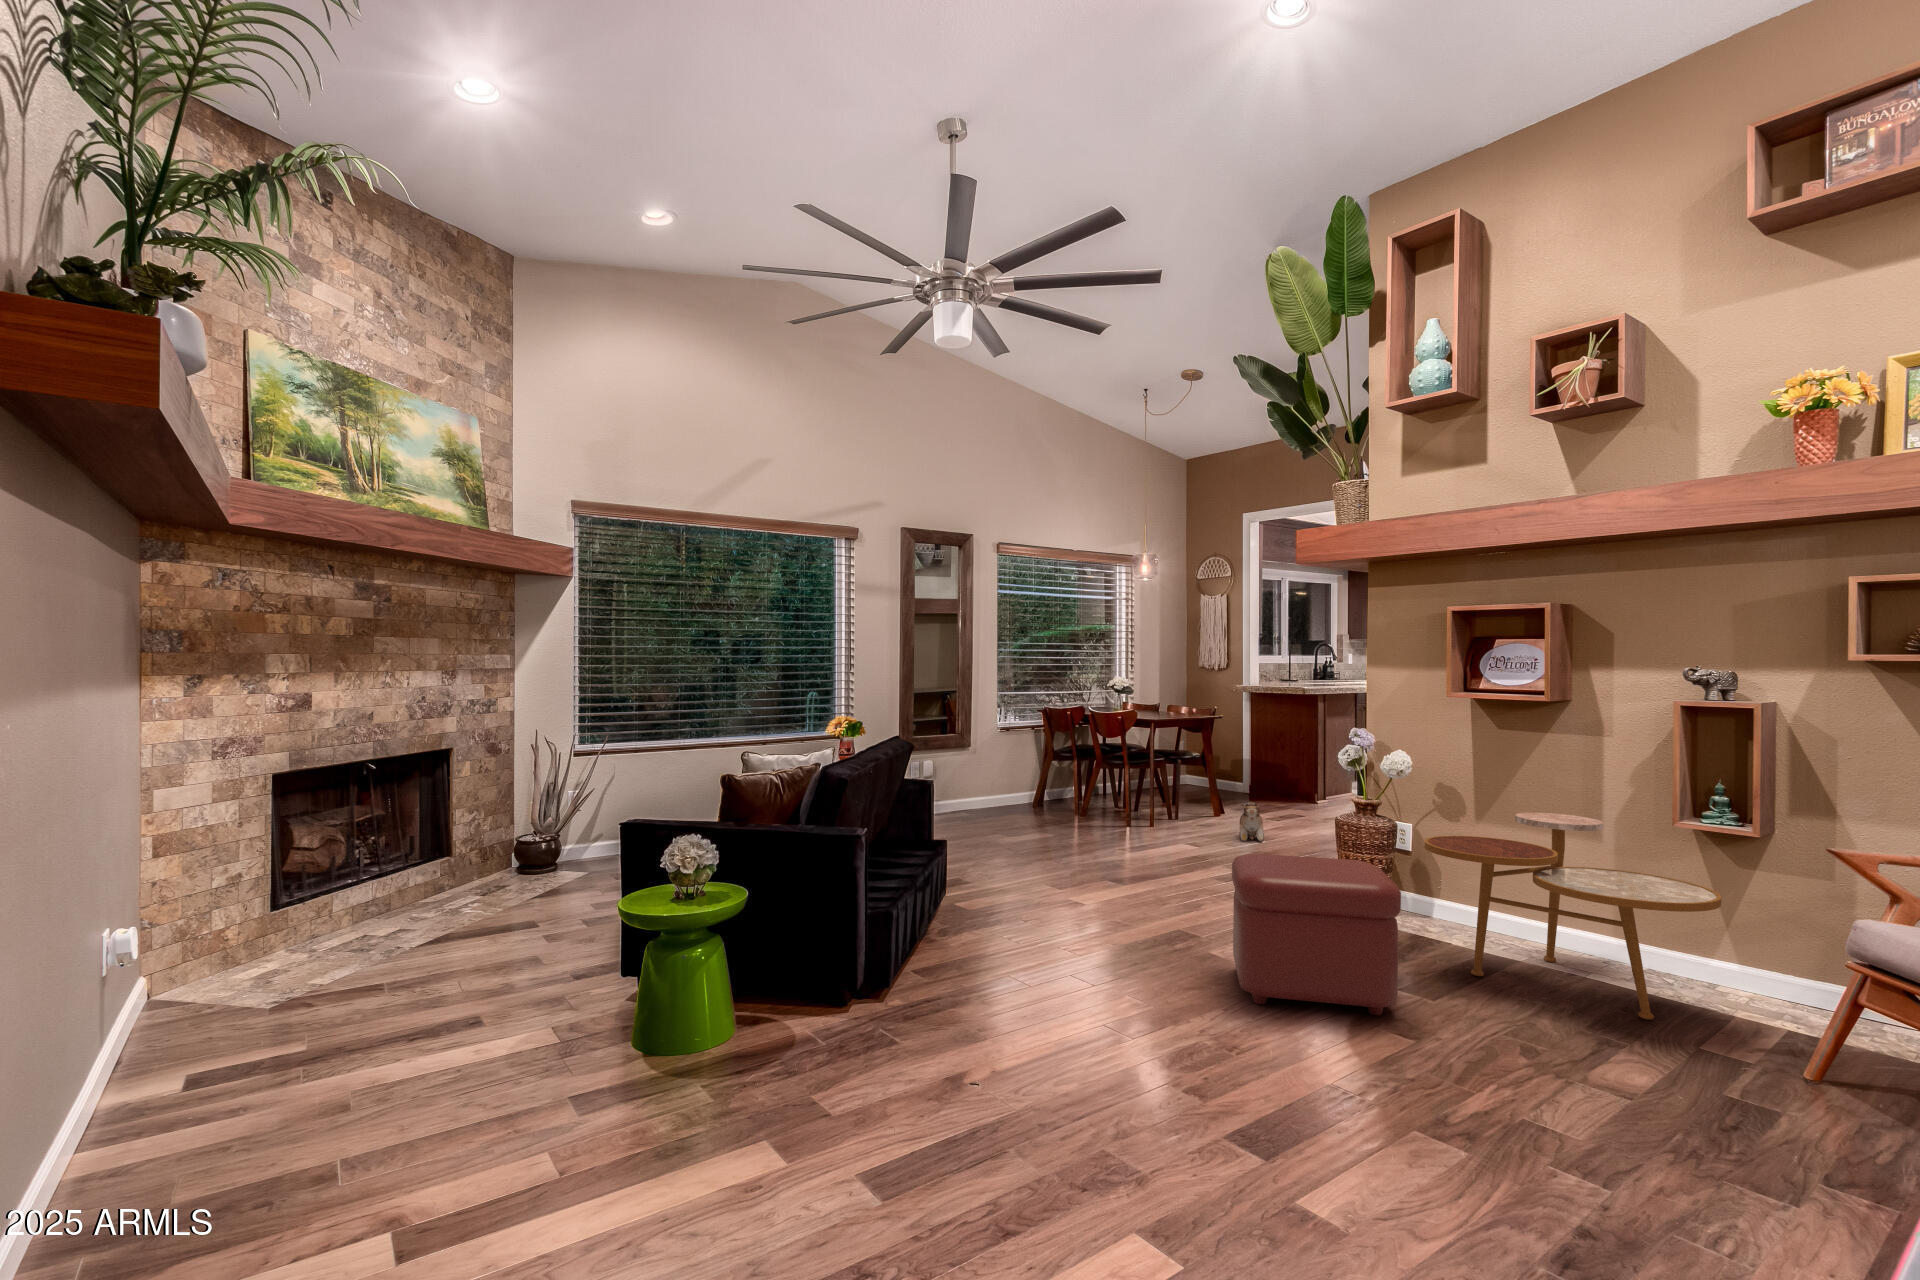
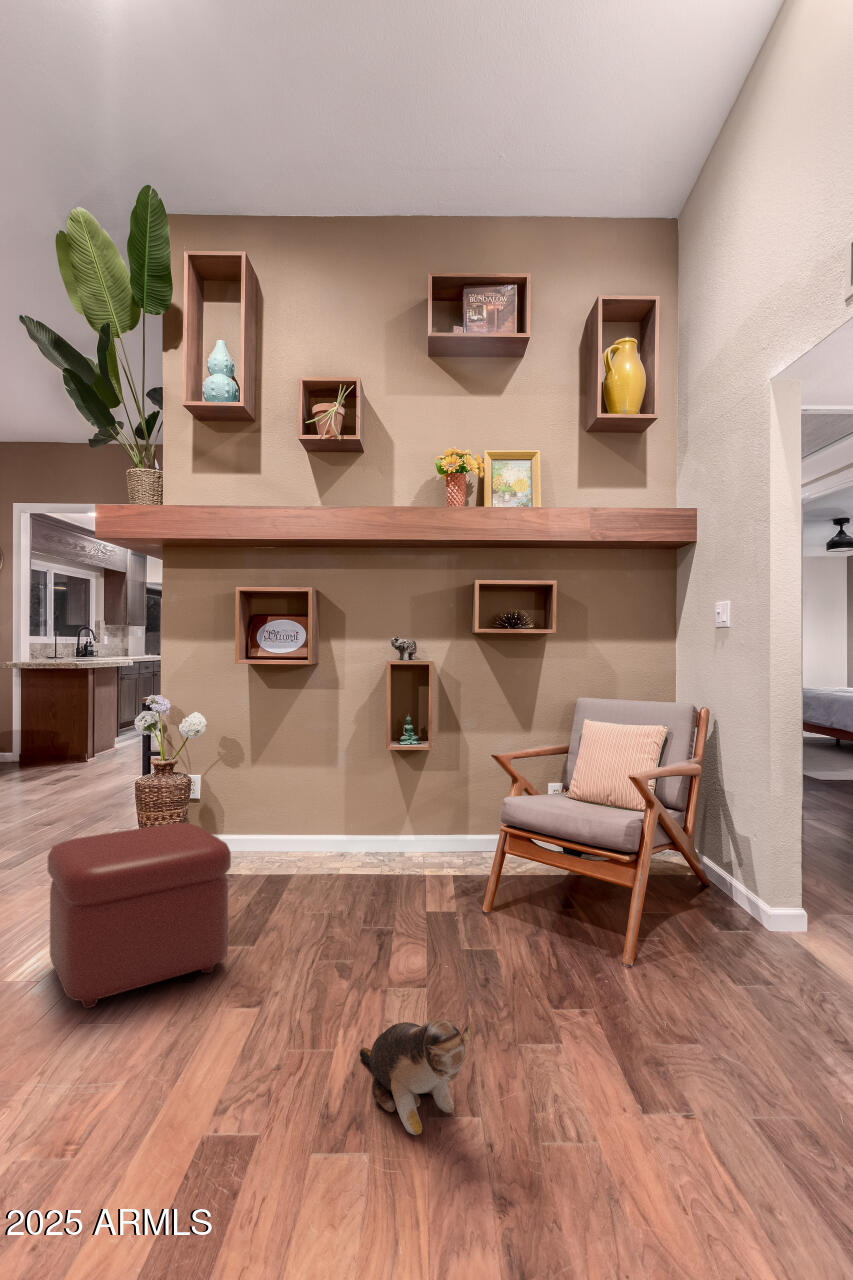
plush toy: present [1240,802,1264,841] -> present [360,1019,474,1135]
side table: present [1424,812,1721,1020] -> none [228,751,429,898]

